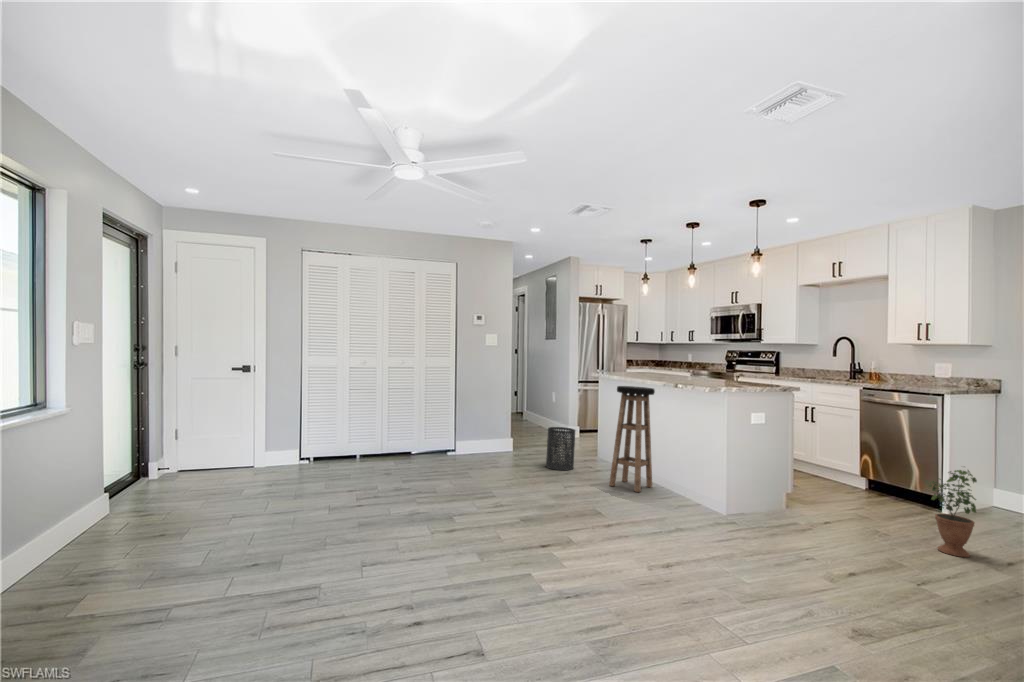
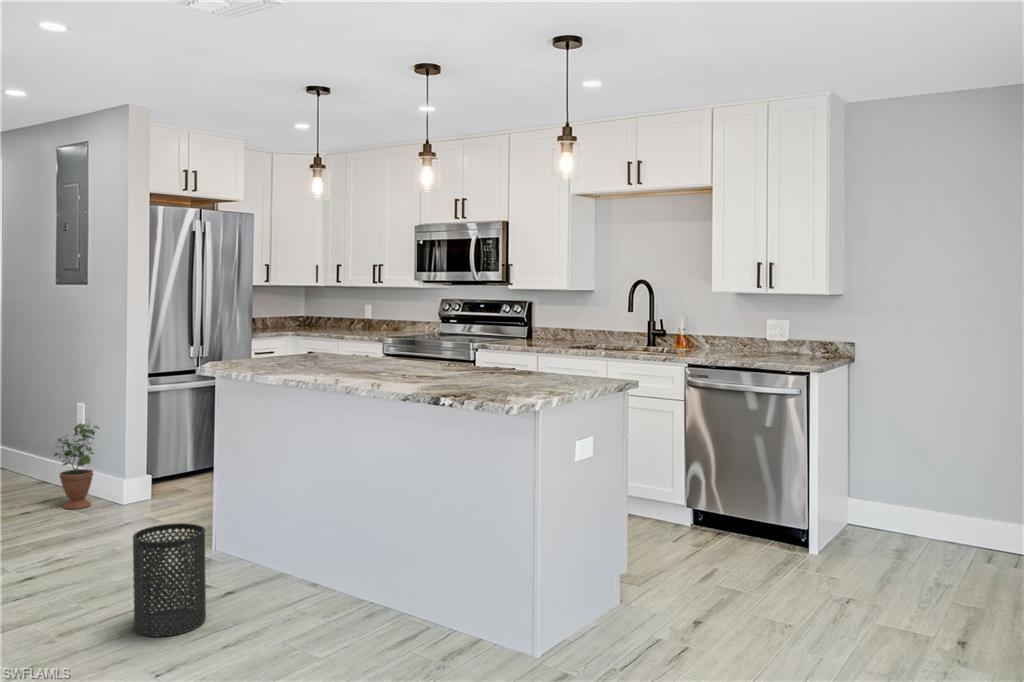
bar stool: present [609,386,655,492] -> none [313,418,401,660]
potted plant: present [929,470,977,557] -> present [54,422,99,509]

